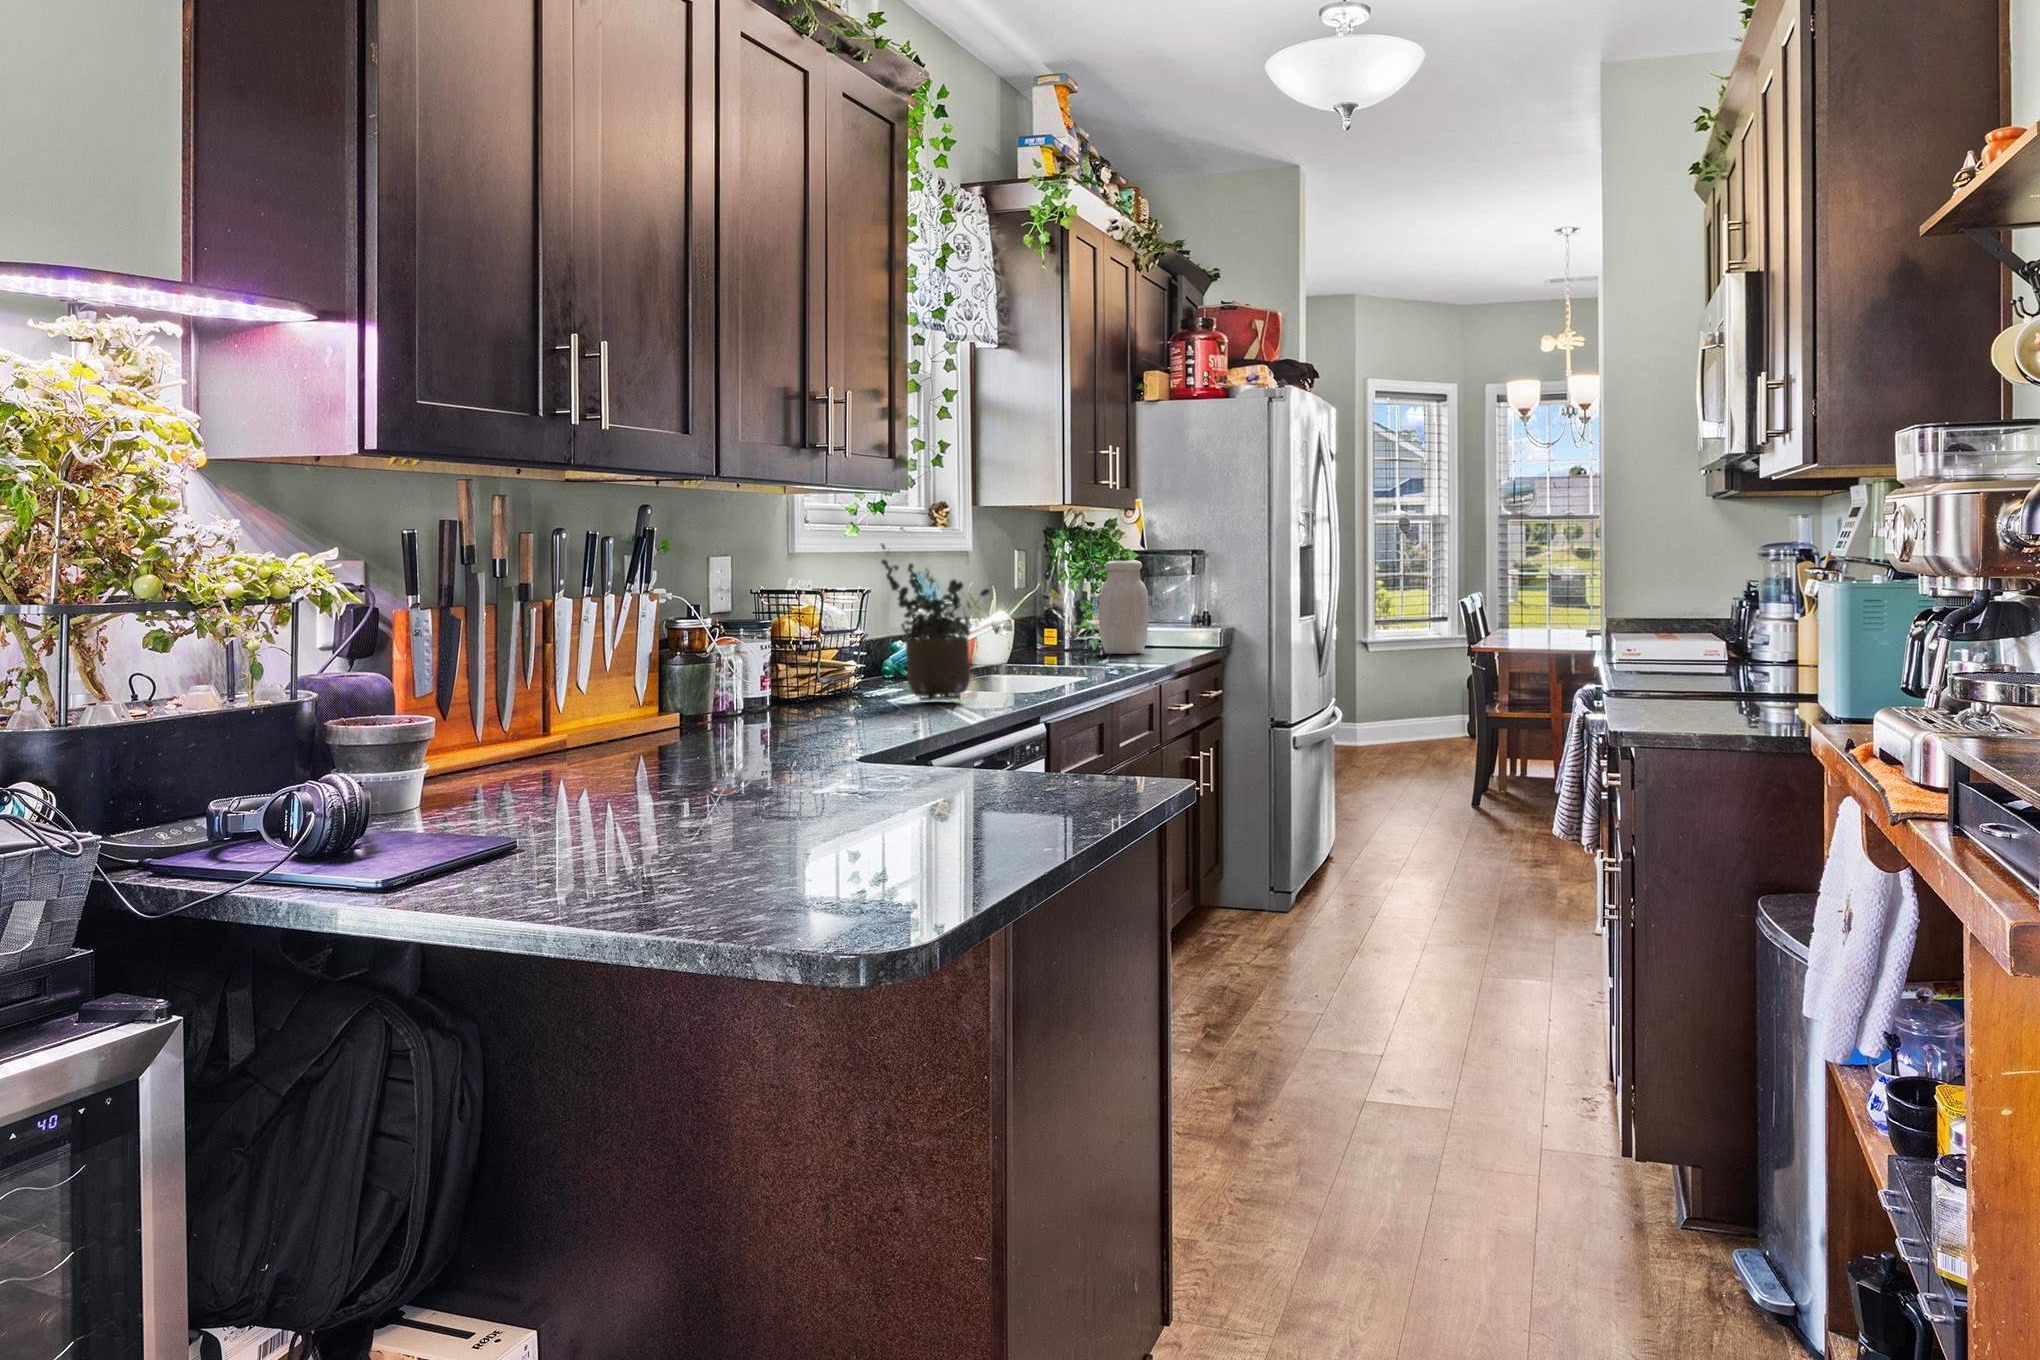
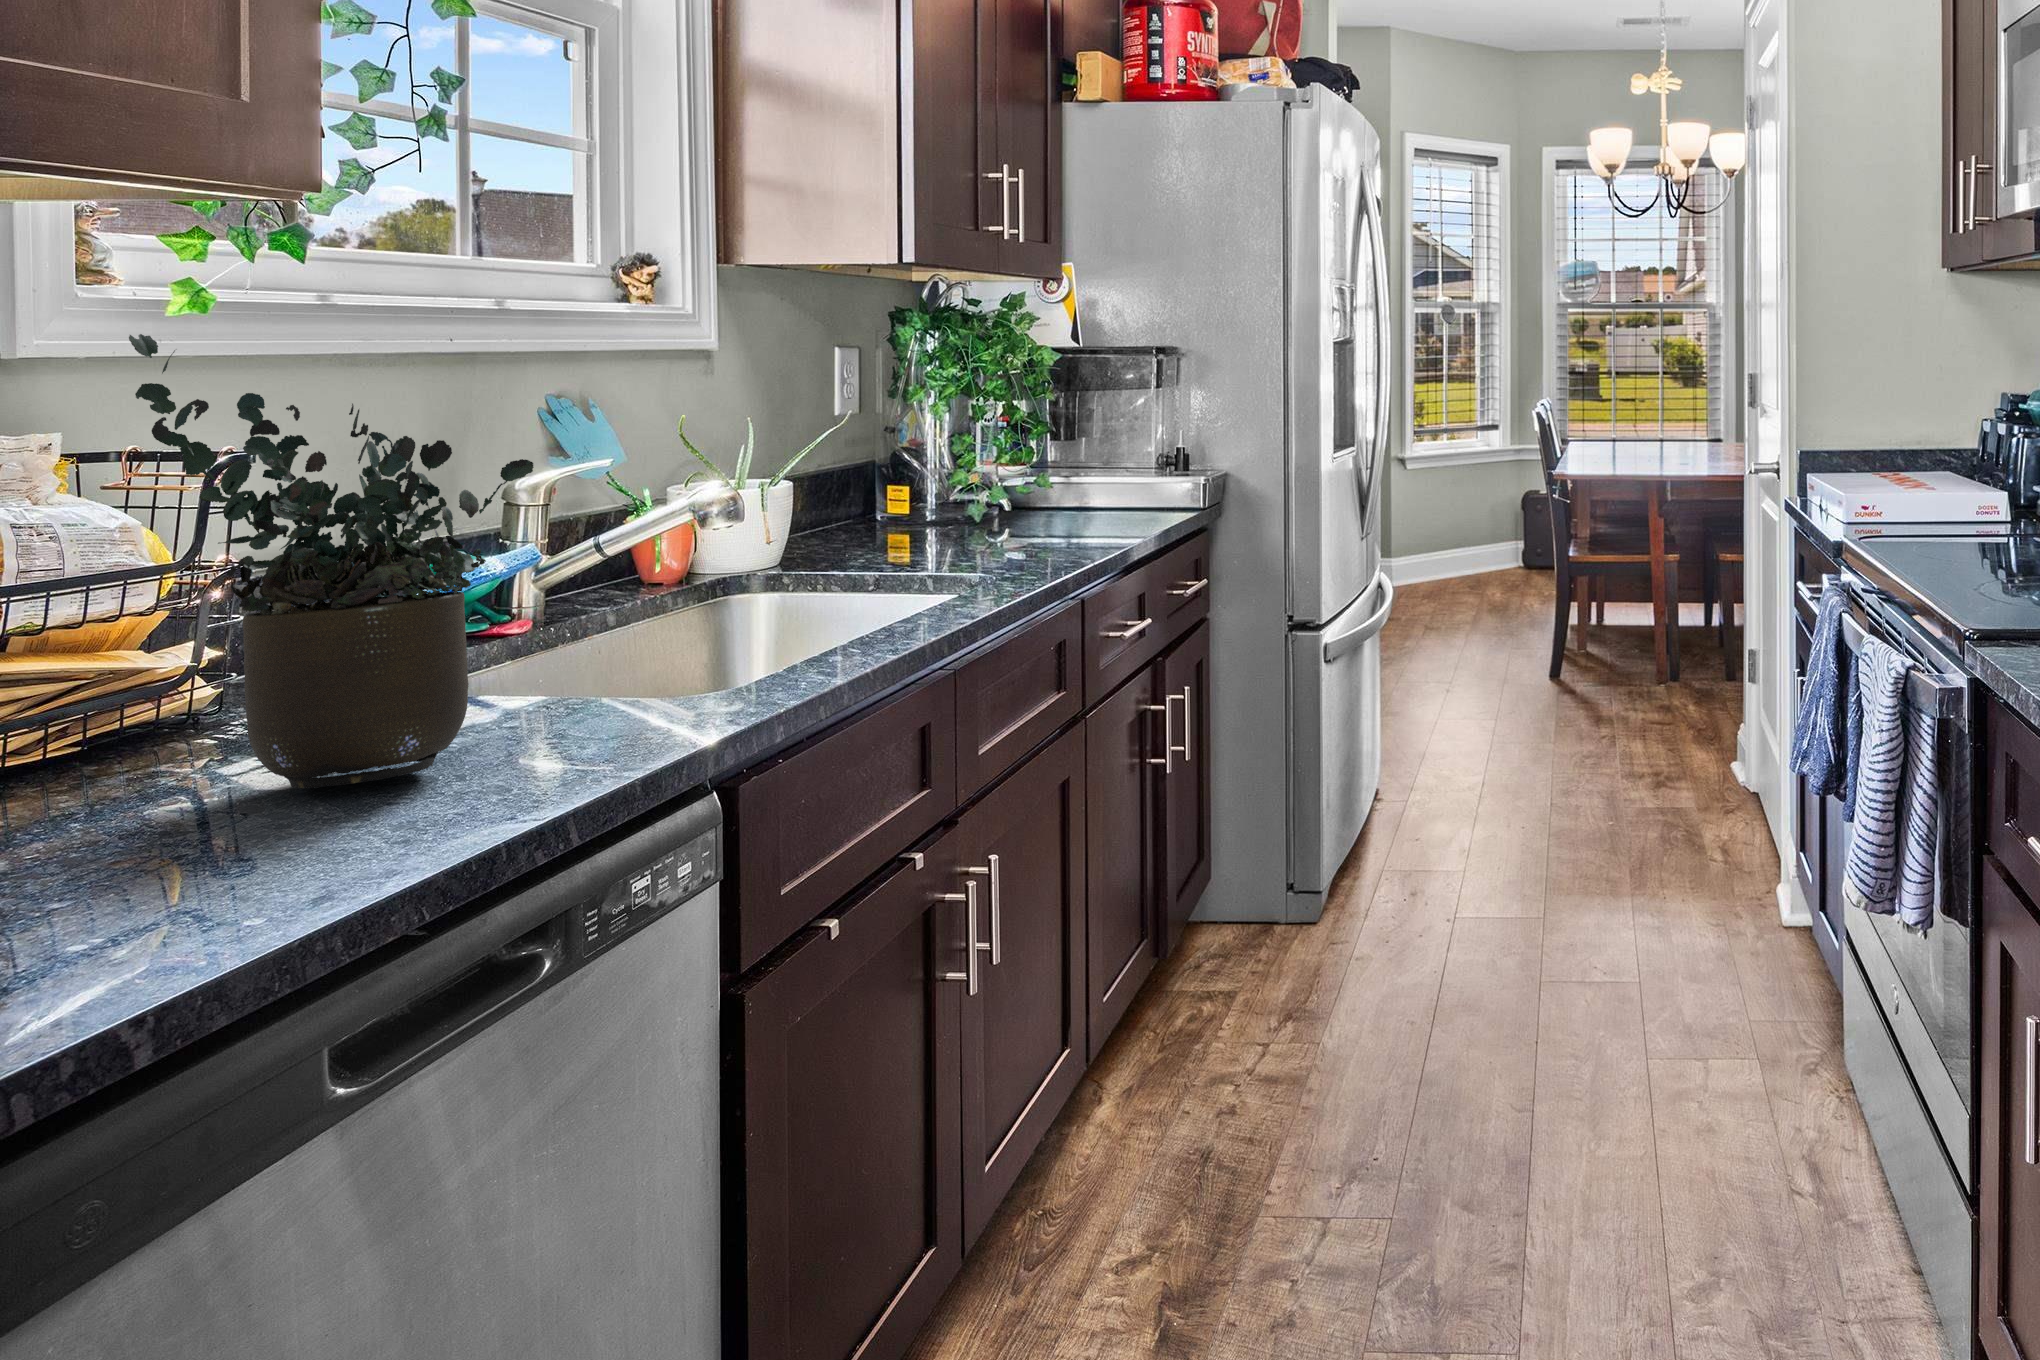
jar: present [1099,560,1148,654] -> none [984,364,1075,528]

